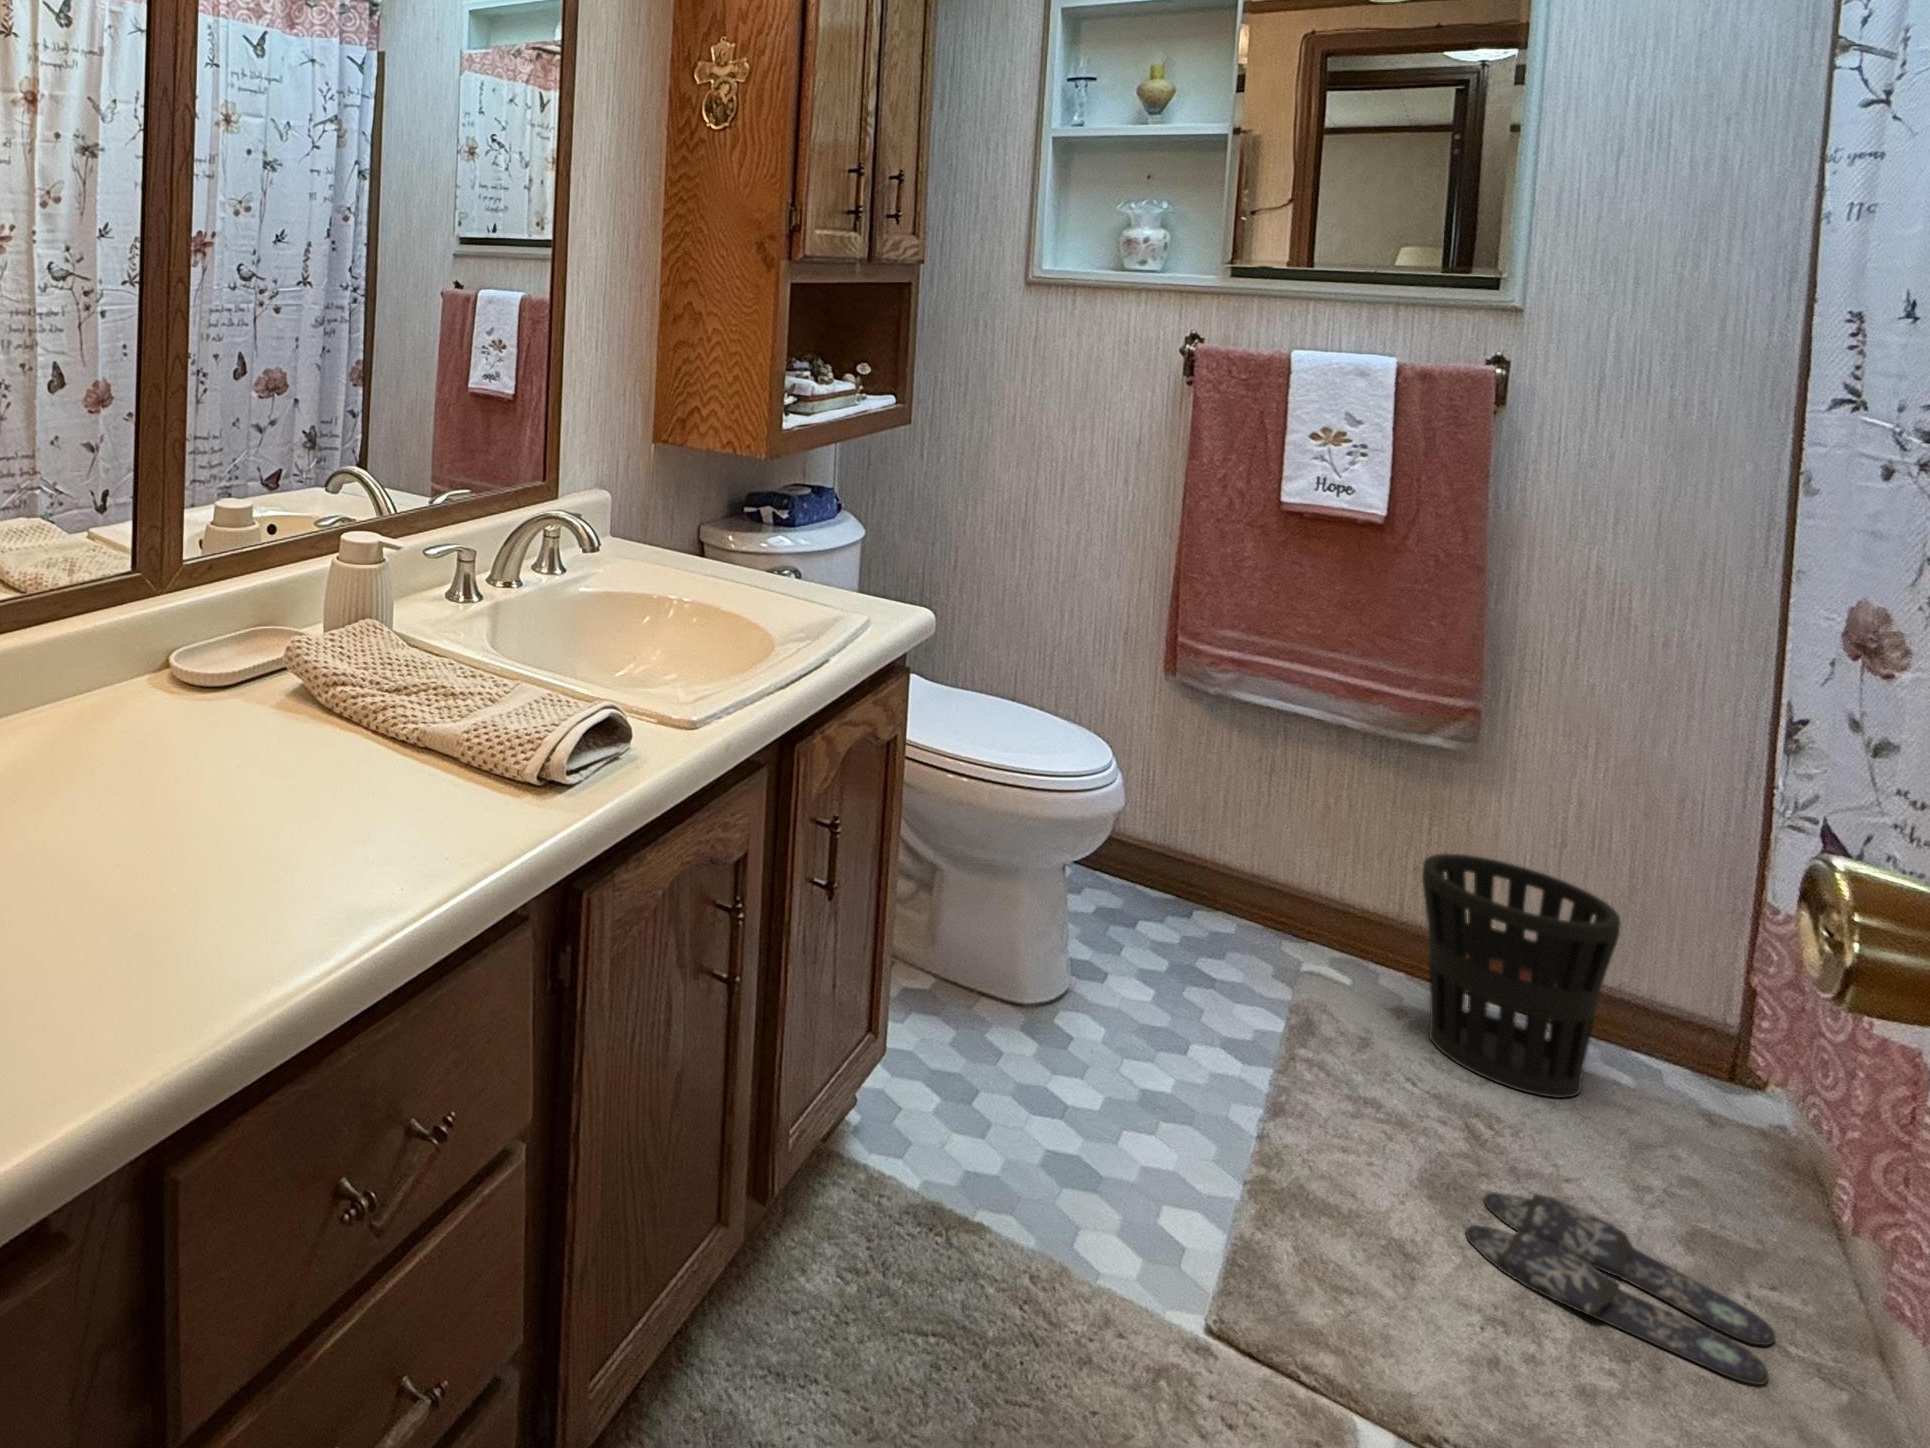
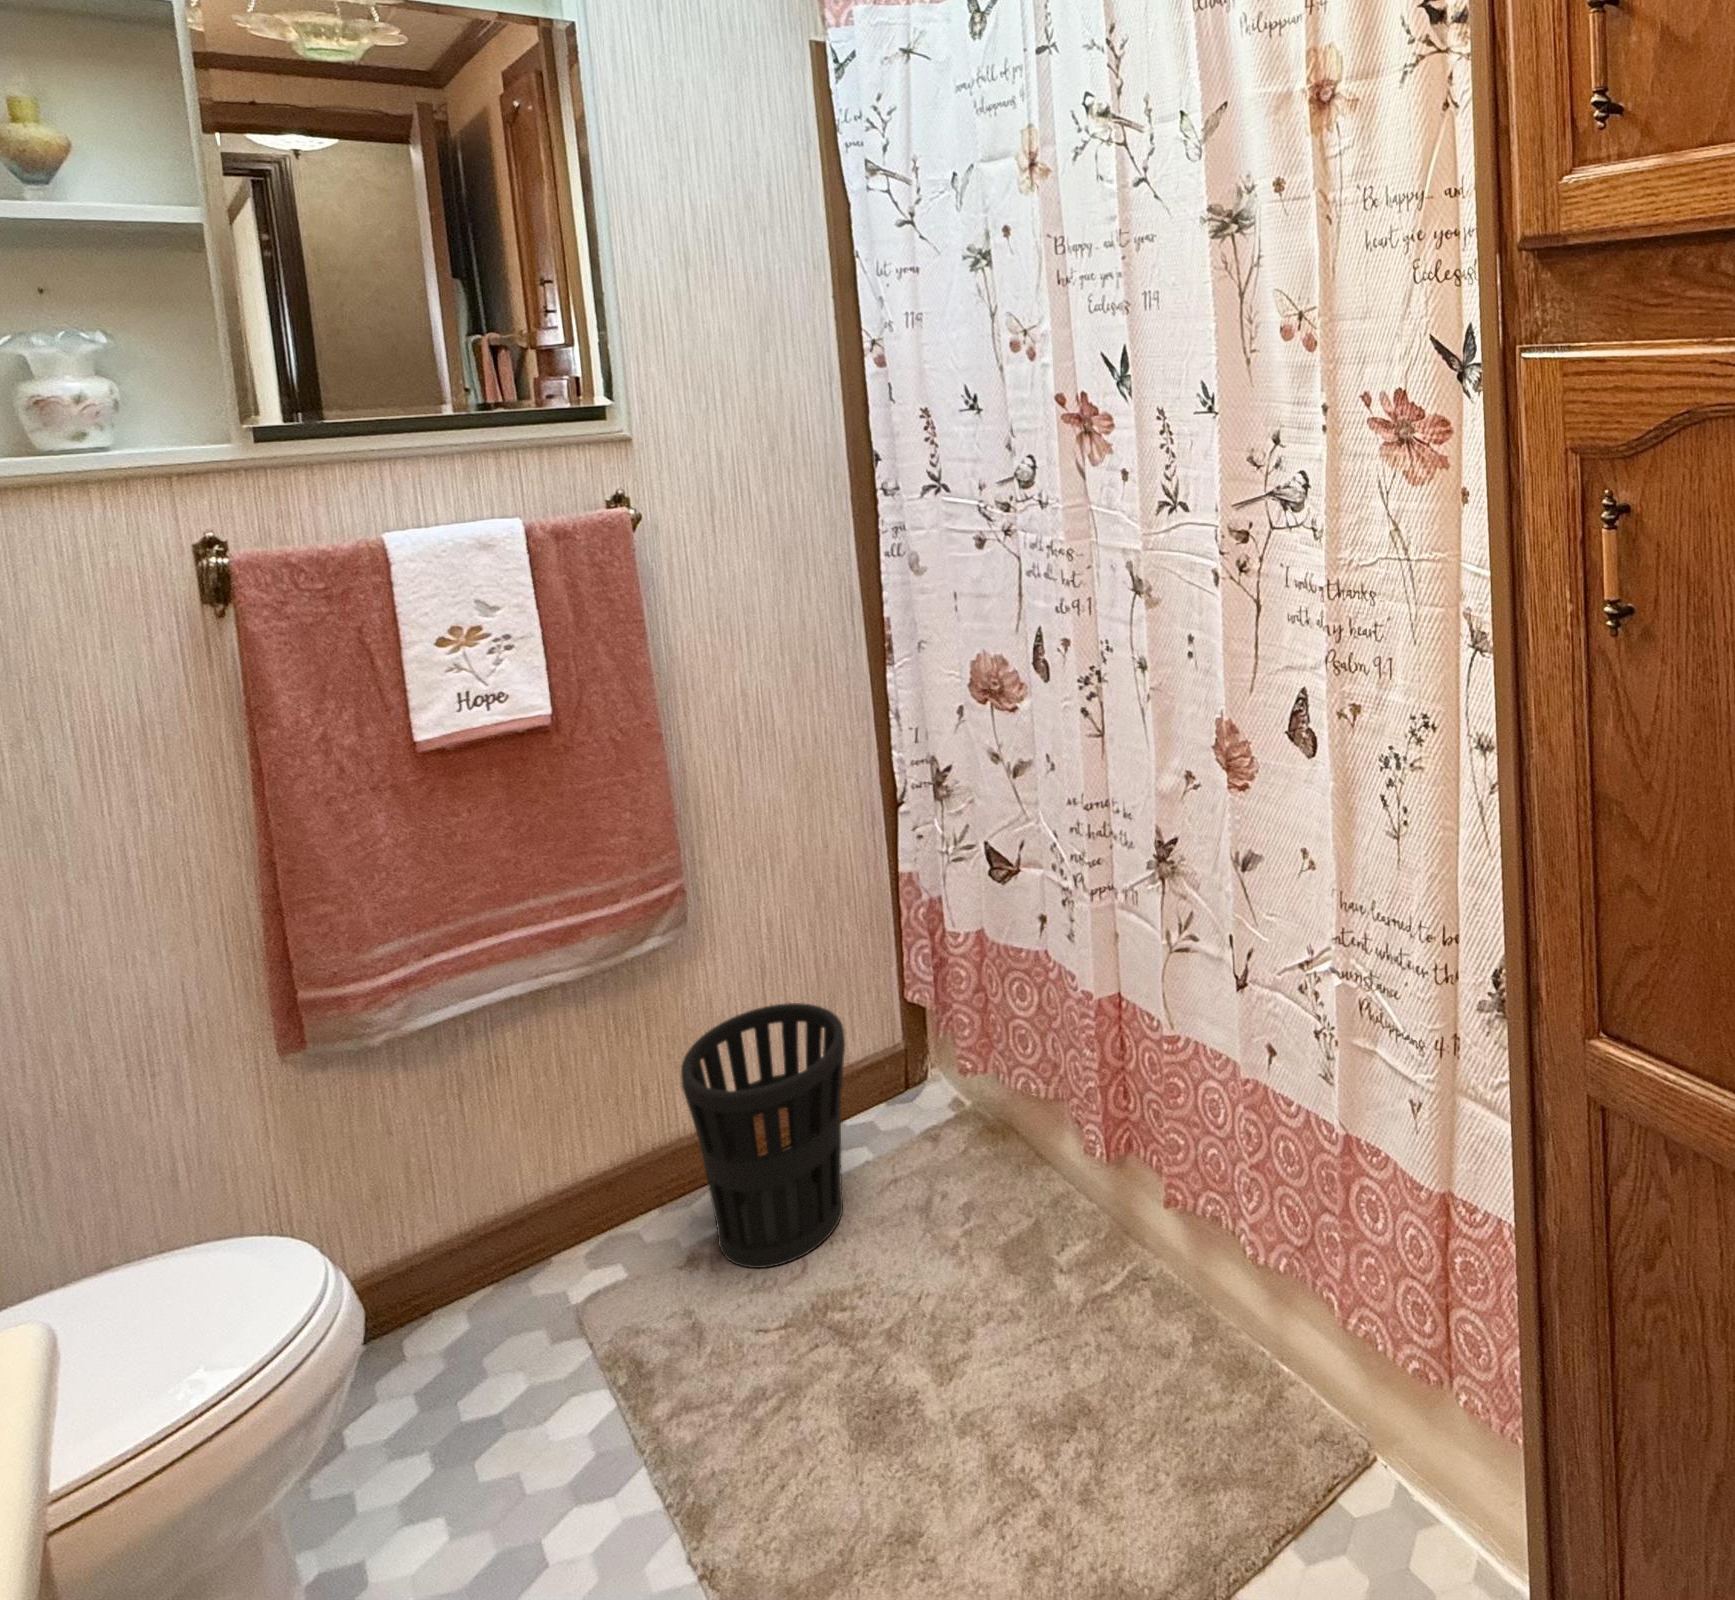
slippers: present [1466,1192,1775,1385] -> none [944,1289,1170,1483]

